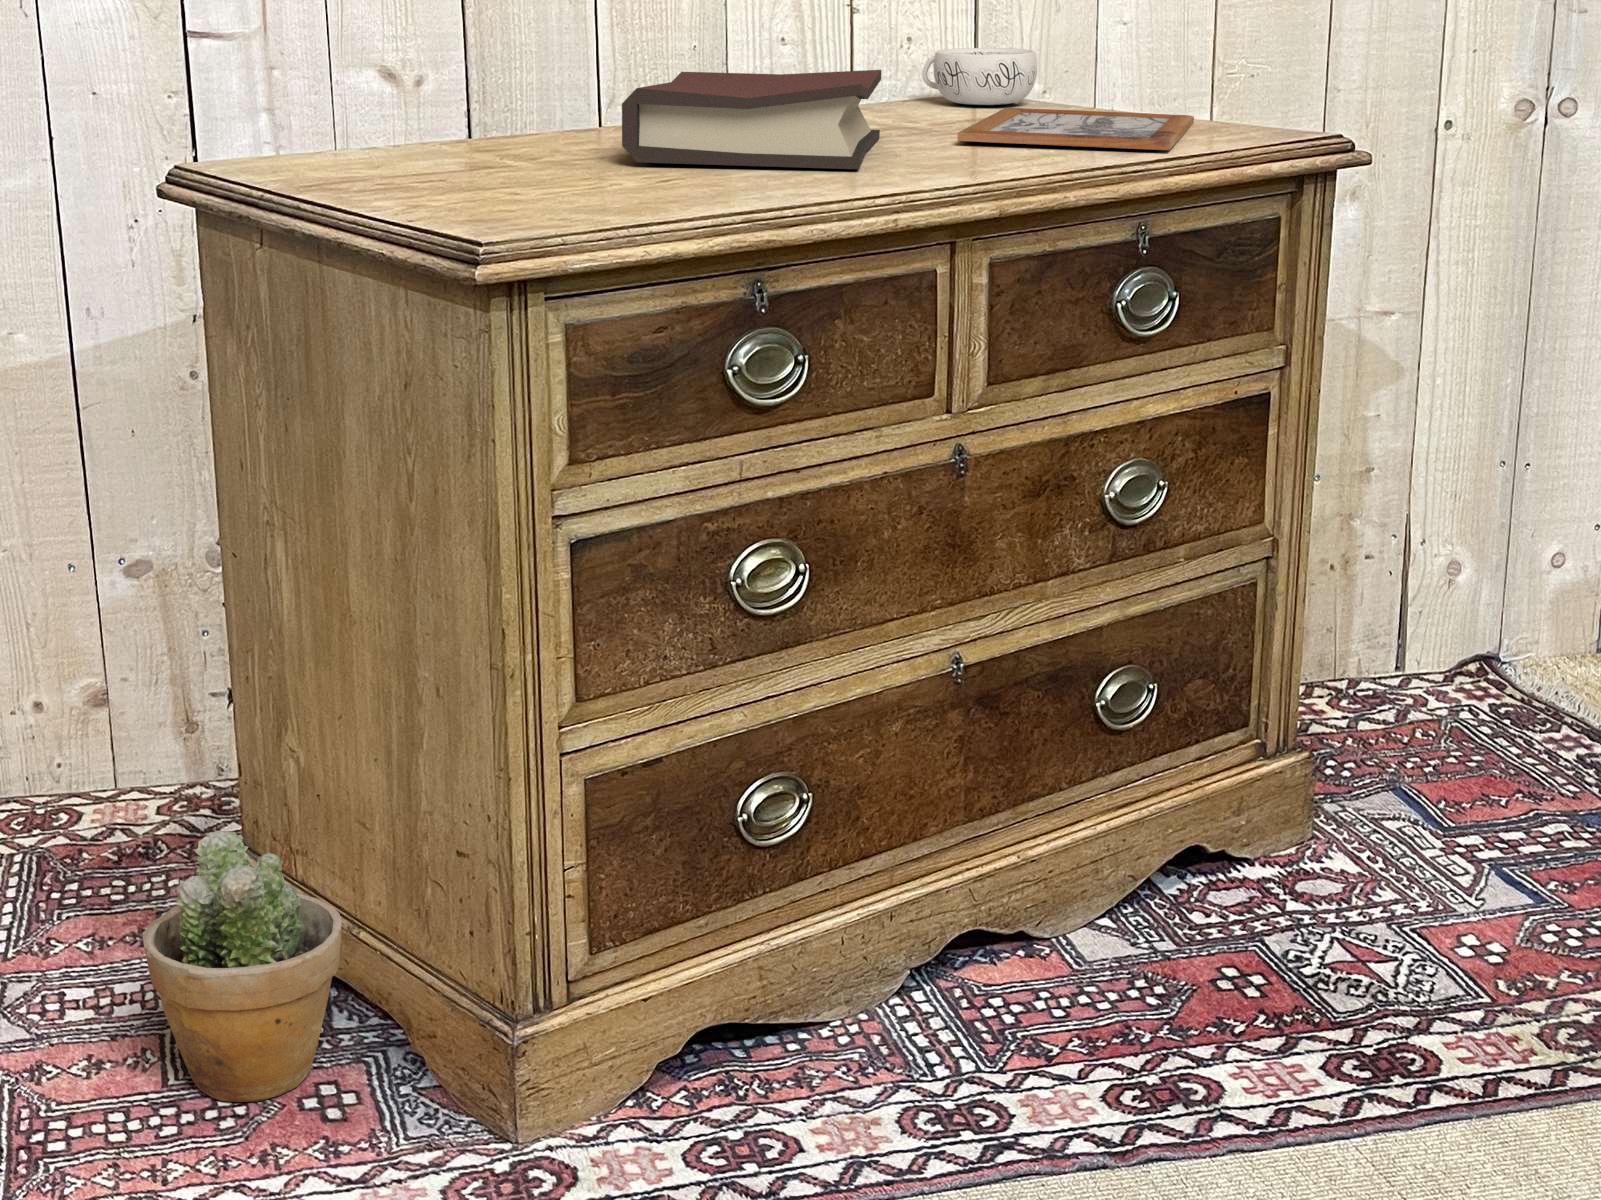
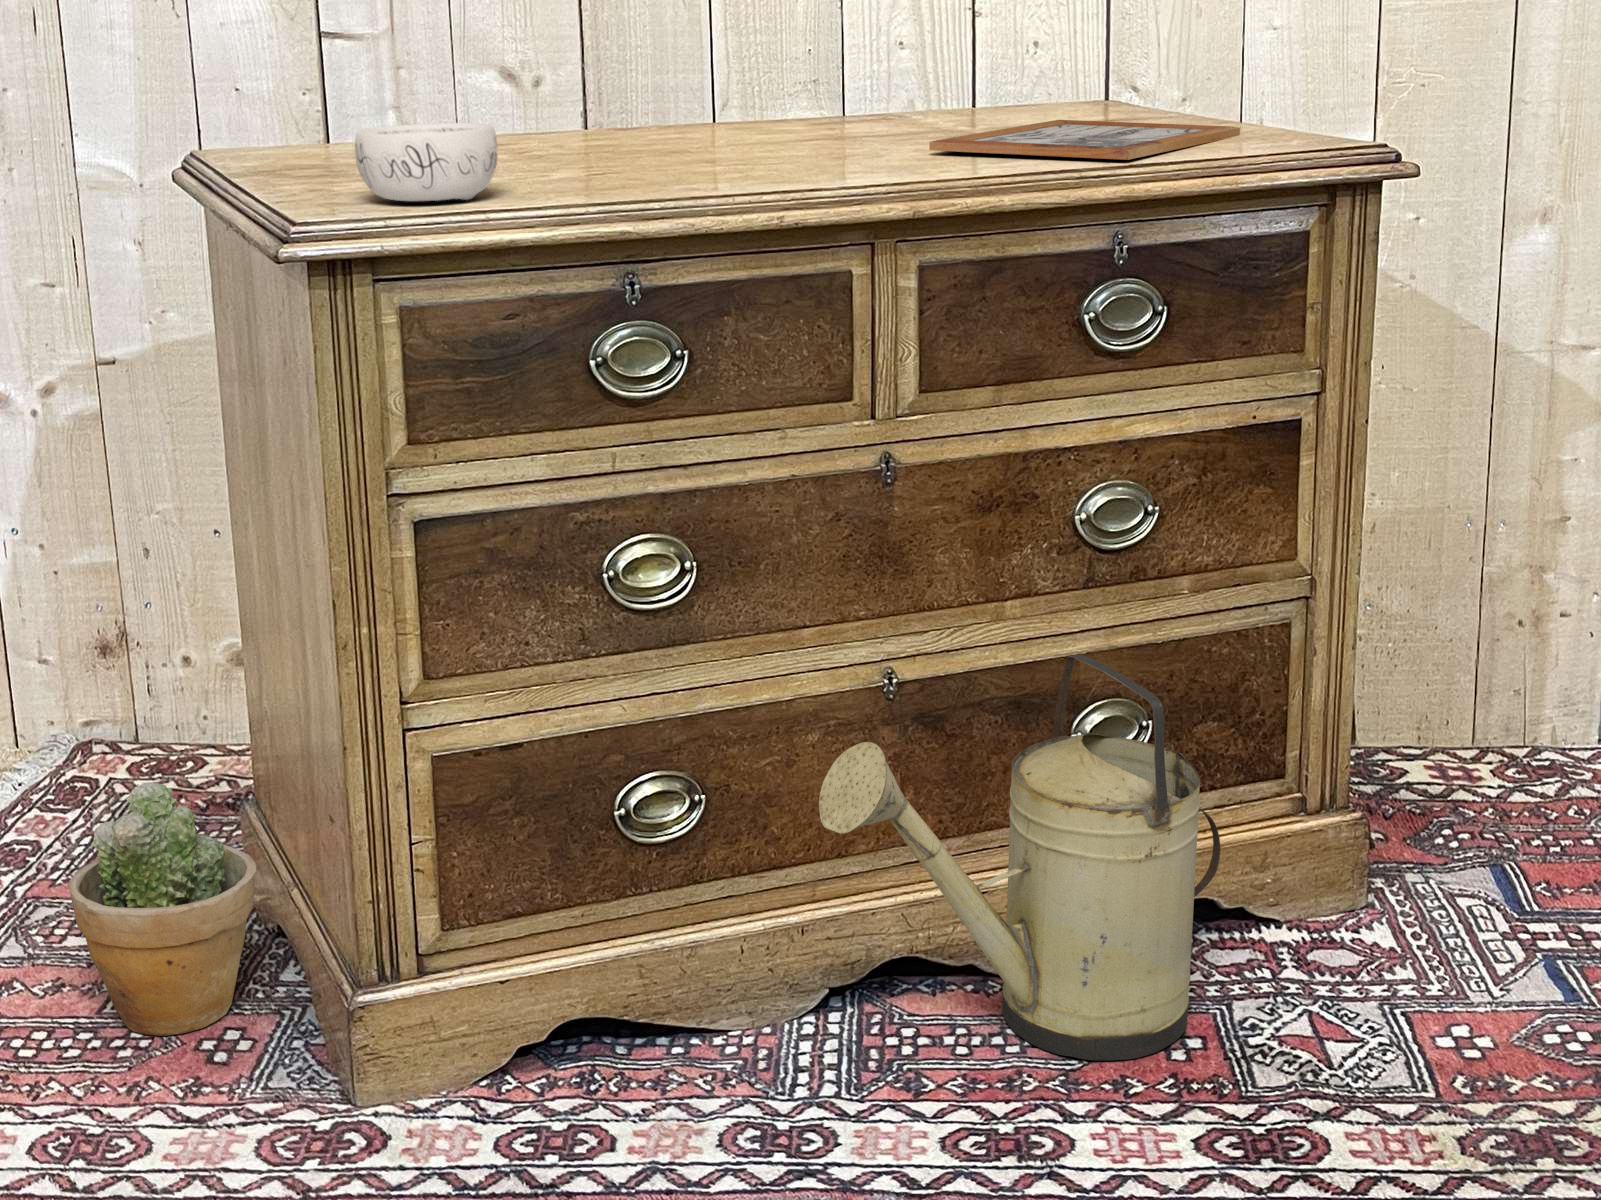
decorative bowl: present [922,48,1037,105] -> present [355,123,498,201]
hardback book: present [622,70,881,169] -> none [550,79,871,176]
watering can: none [957,623,1267,1006] -> present [819,654,1220,1060]

